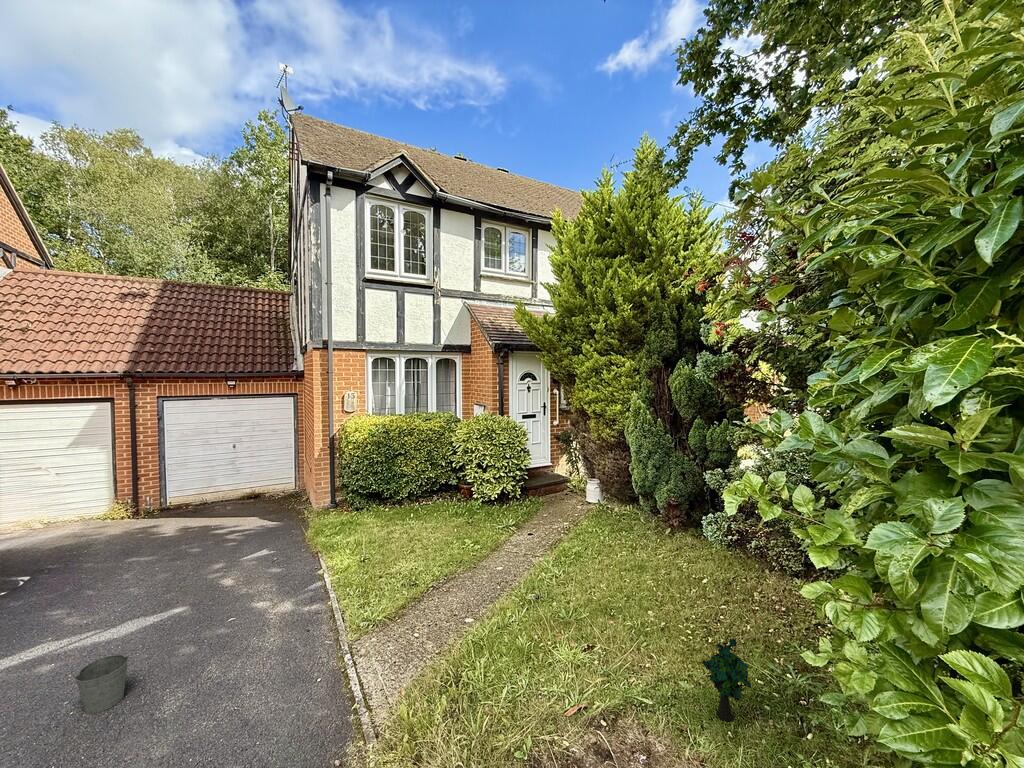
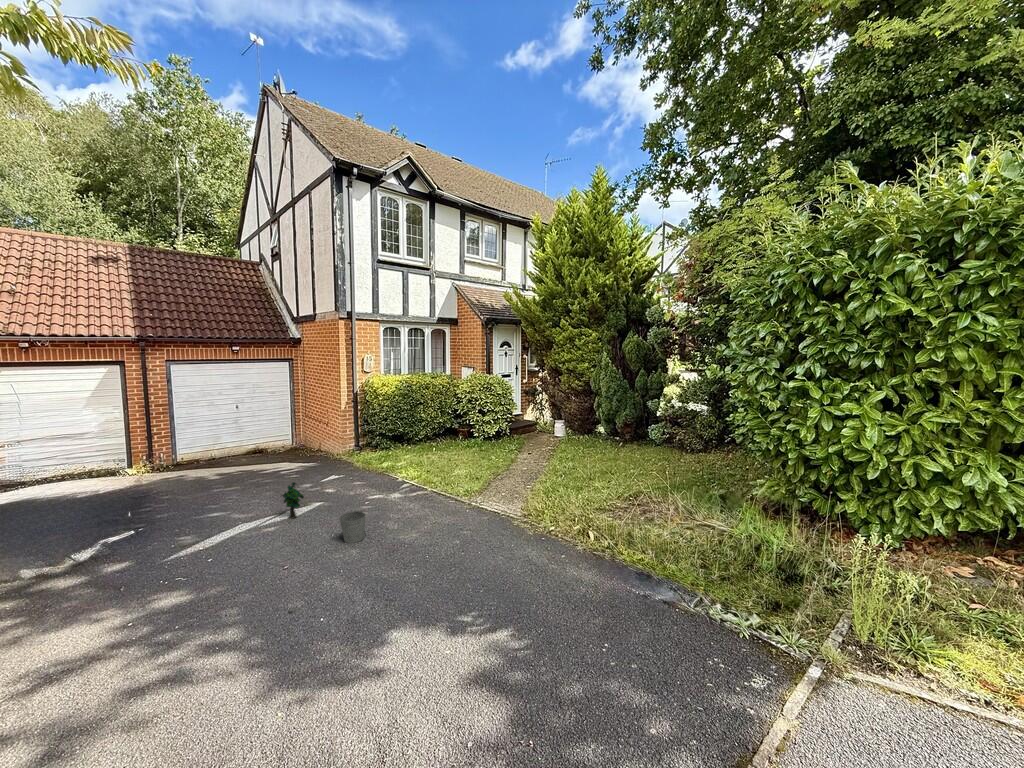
decorative plant: present [699,637,751,722] -> present [282,482,304,519]

